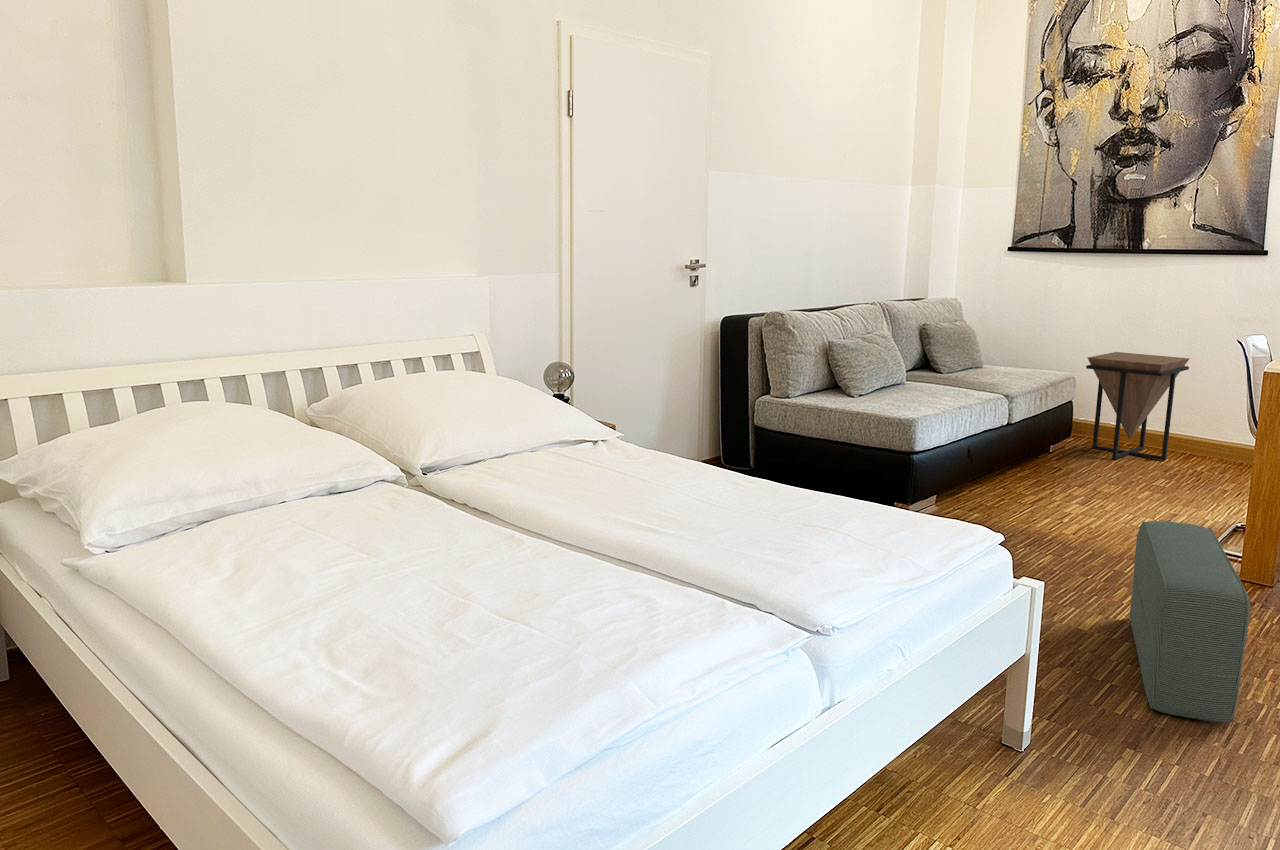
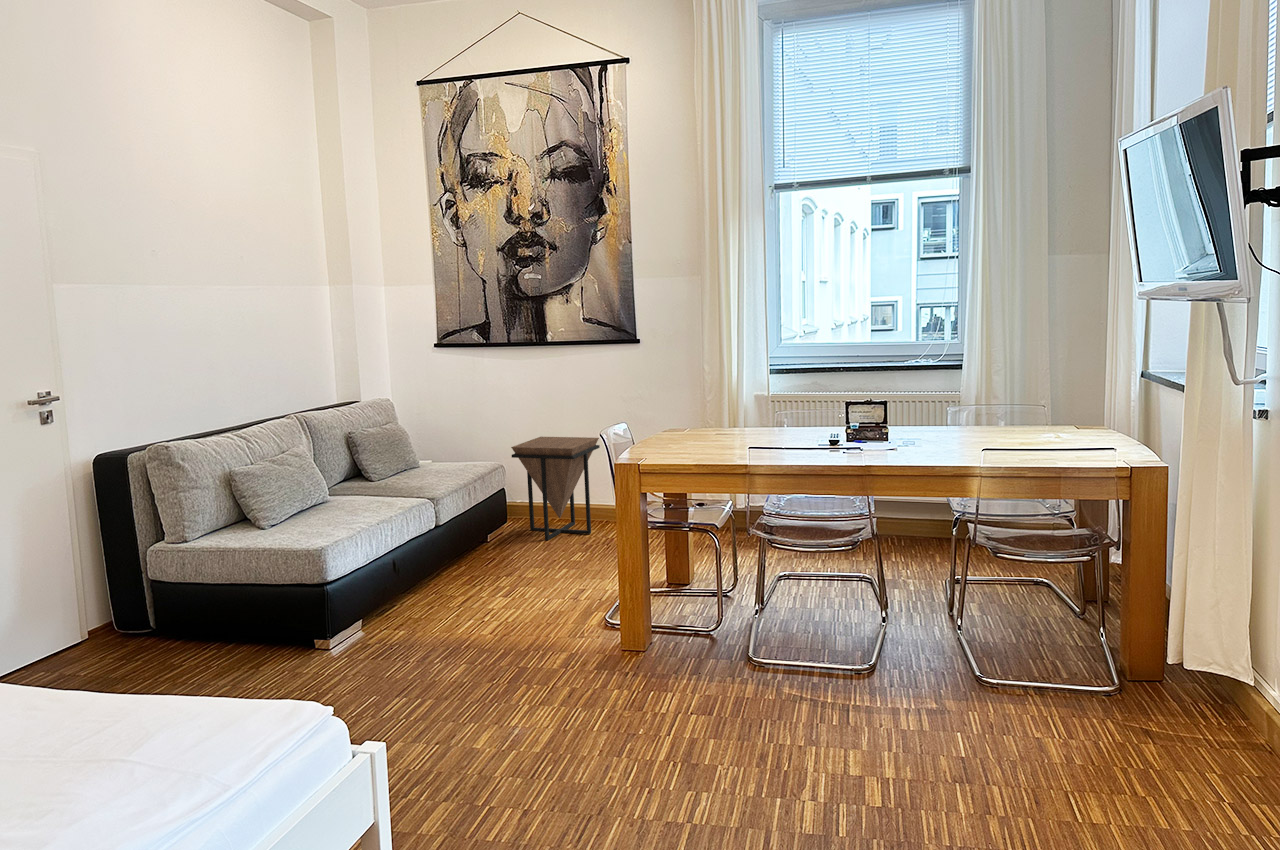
pouf: present [1130,521,1250,723] -> none [505,624,584,821]

